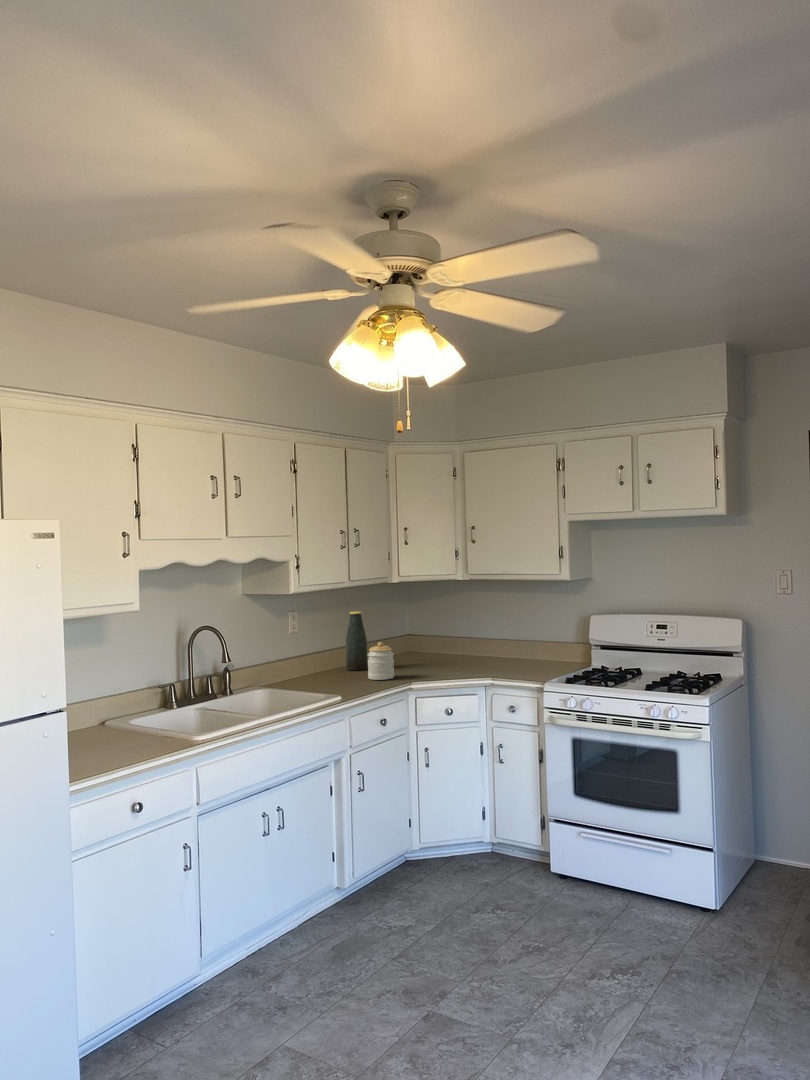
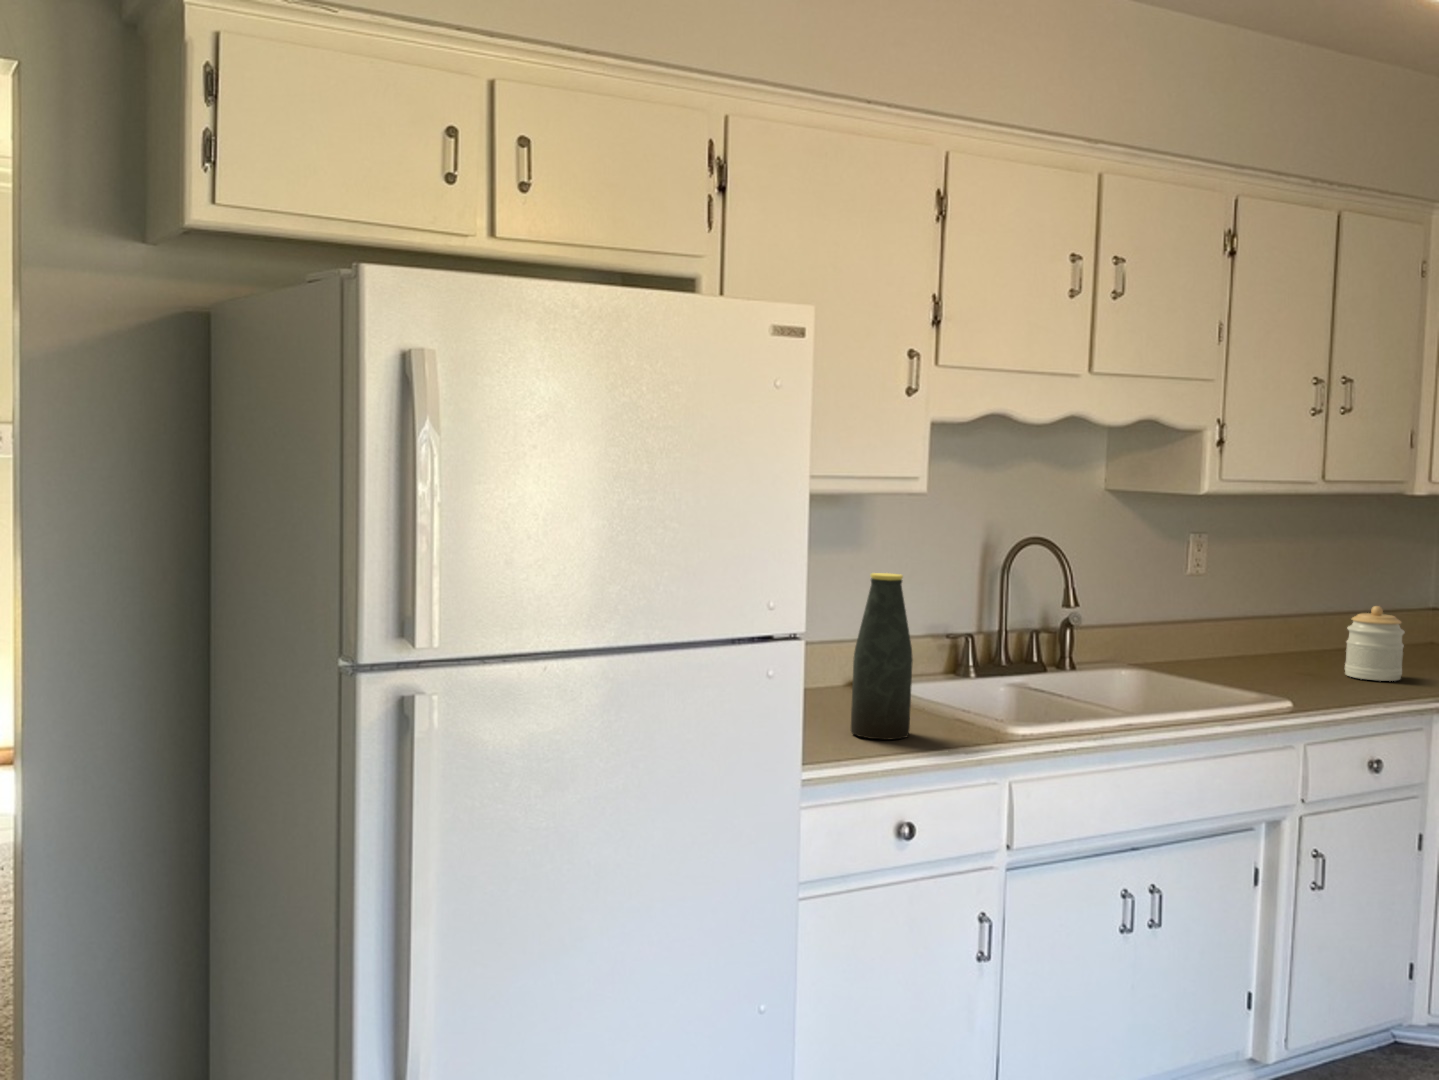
bottle: present [346,612,368,671] -> present [851,573,913,740]

